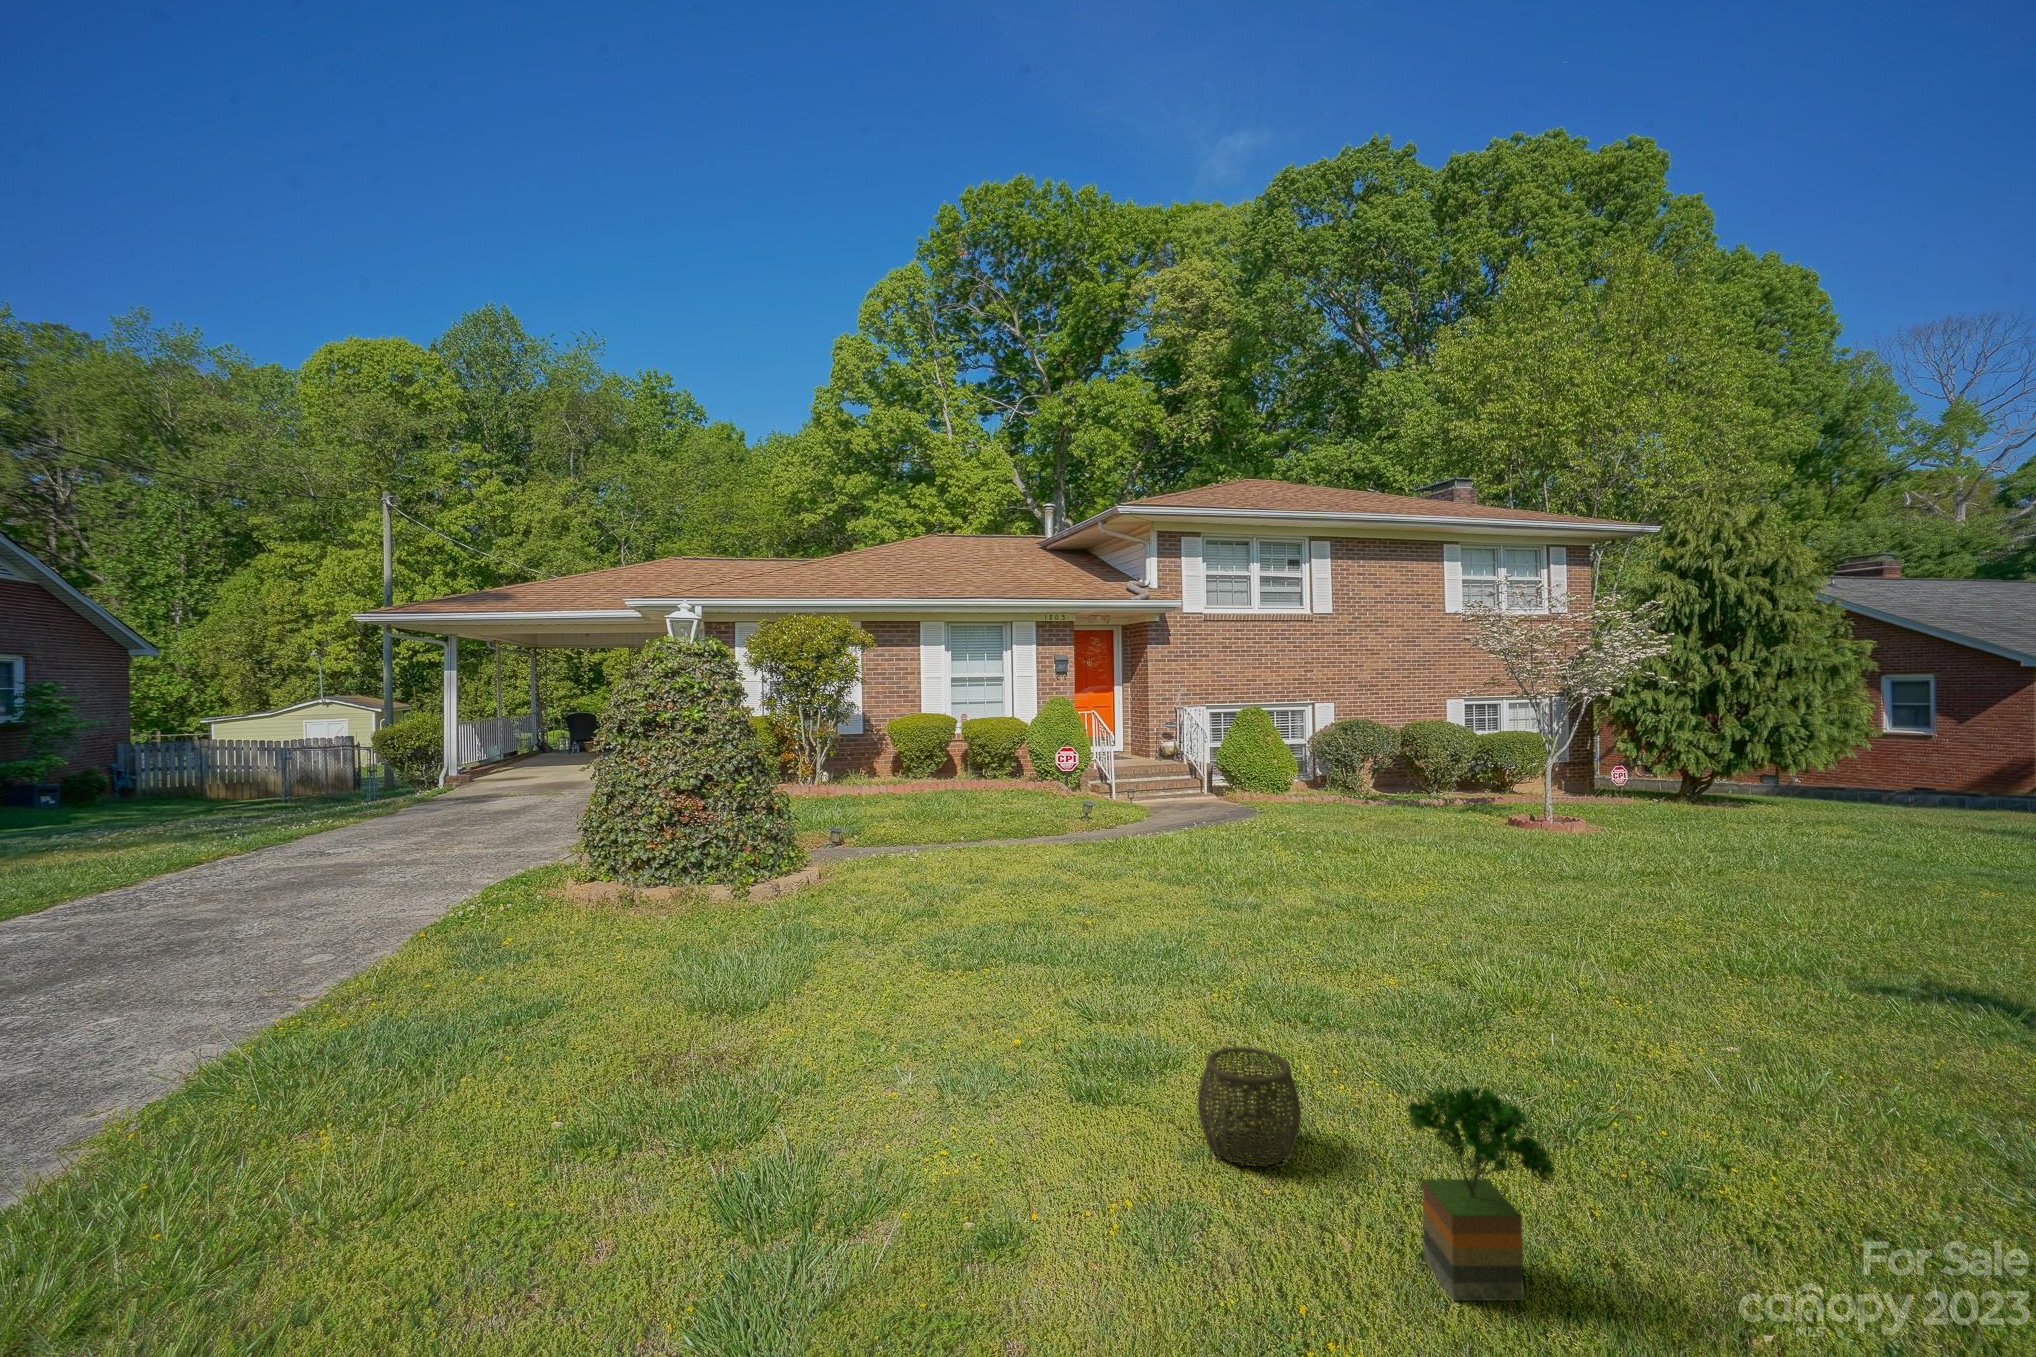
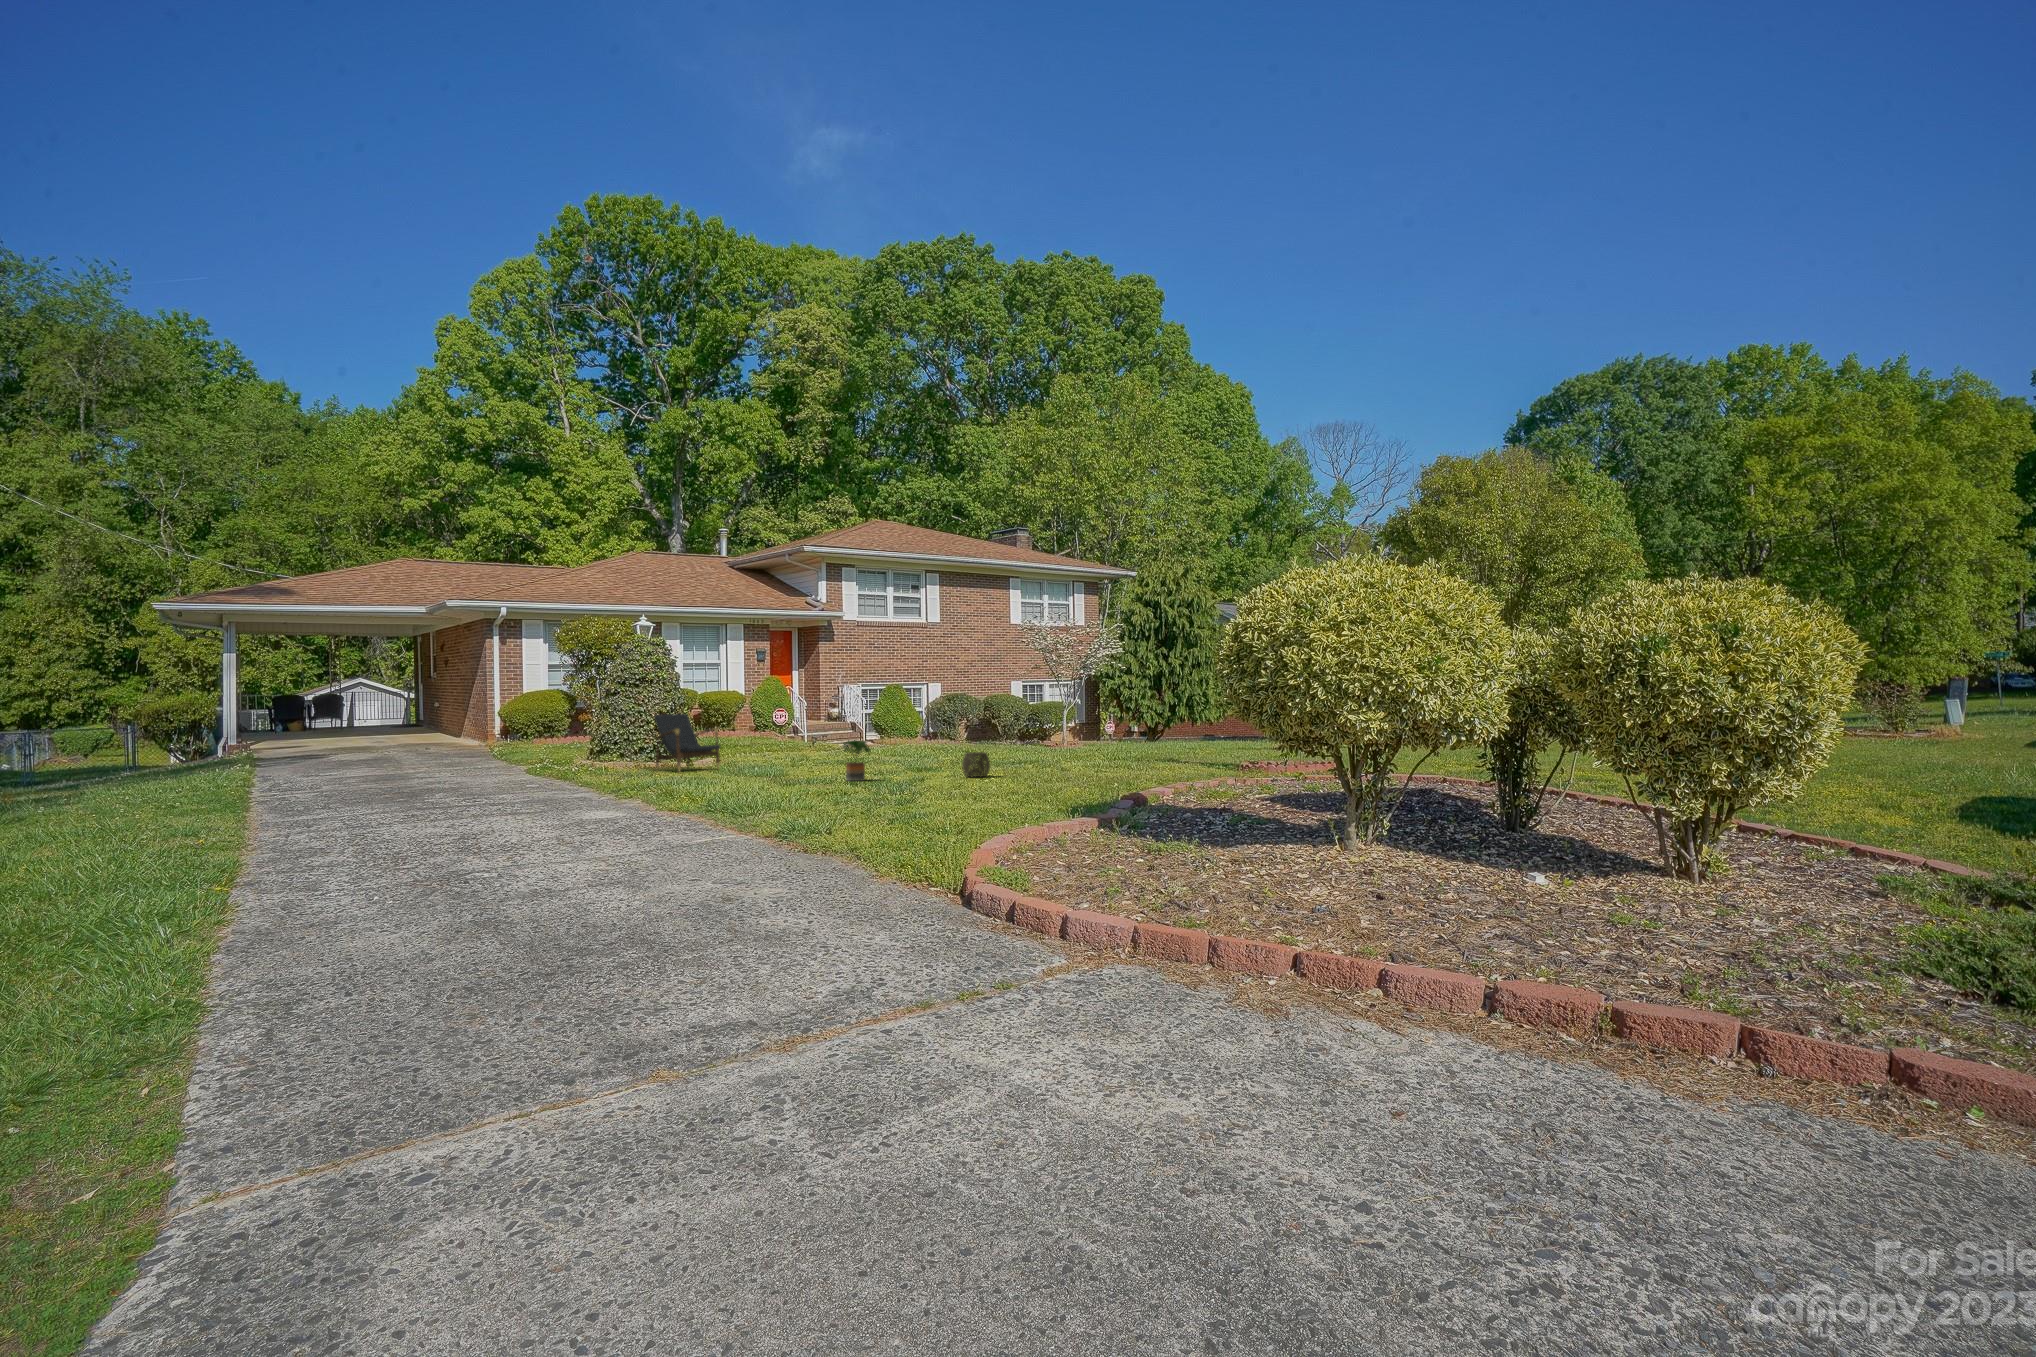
lounge chair: none [675,797,785,927] -> present [654,714,720,771]
potted tree: present [1406,1087,1556,1301] -> present [843,740,870,781]

